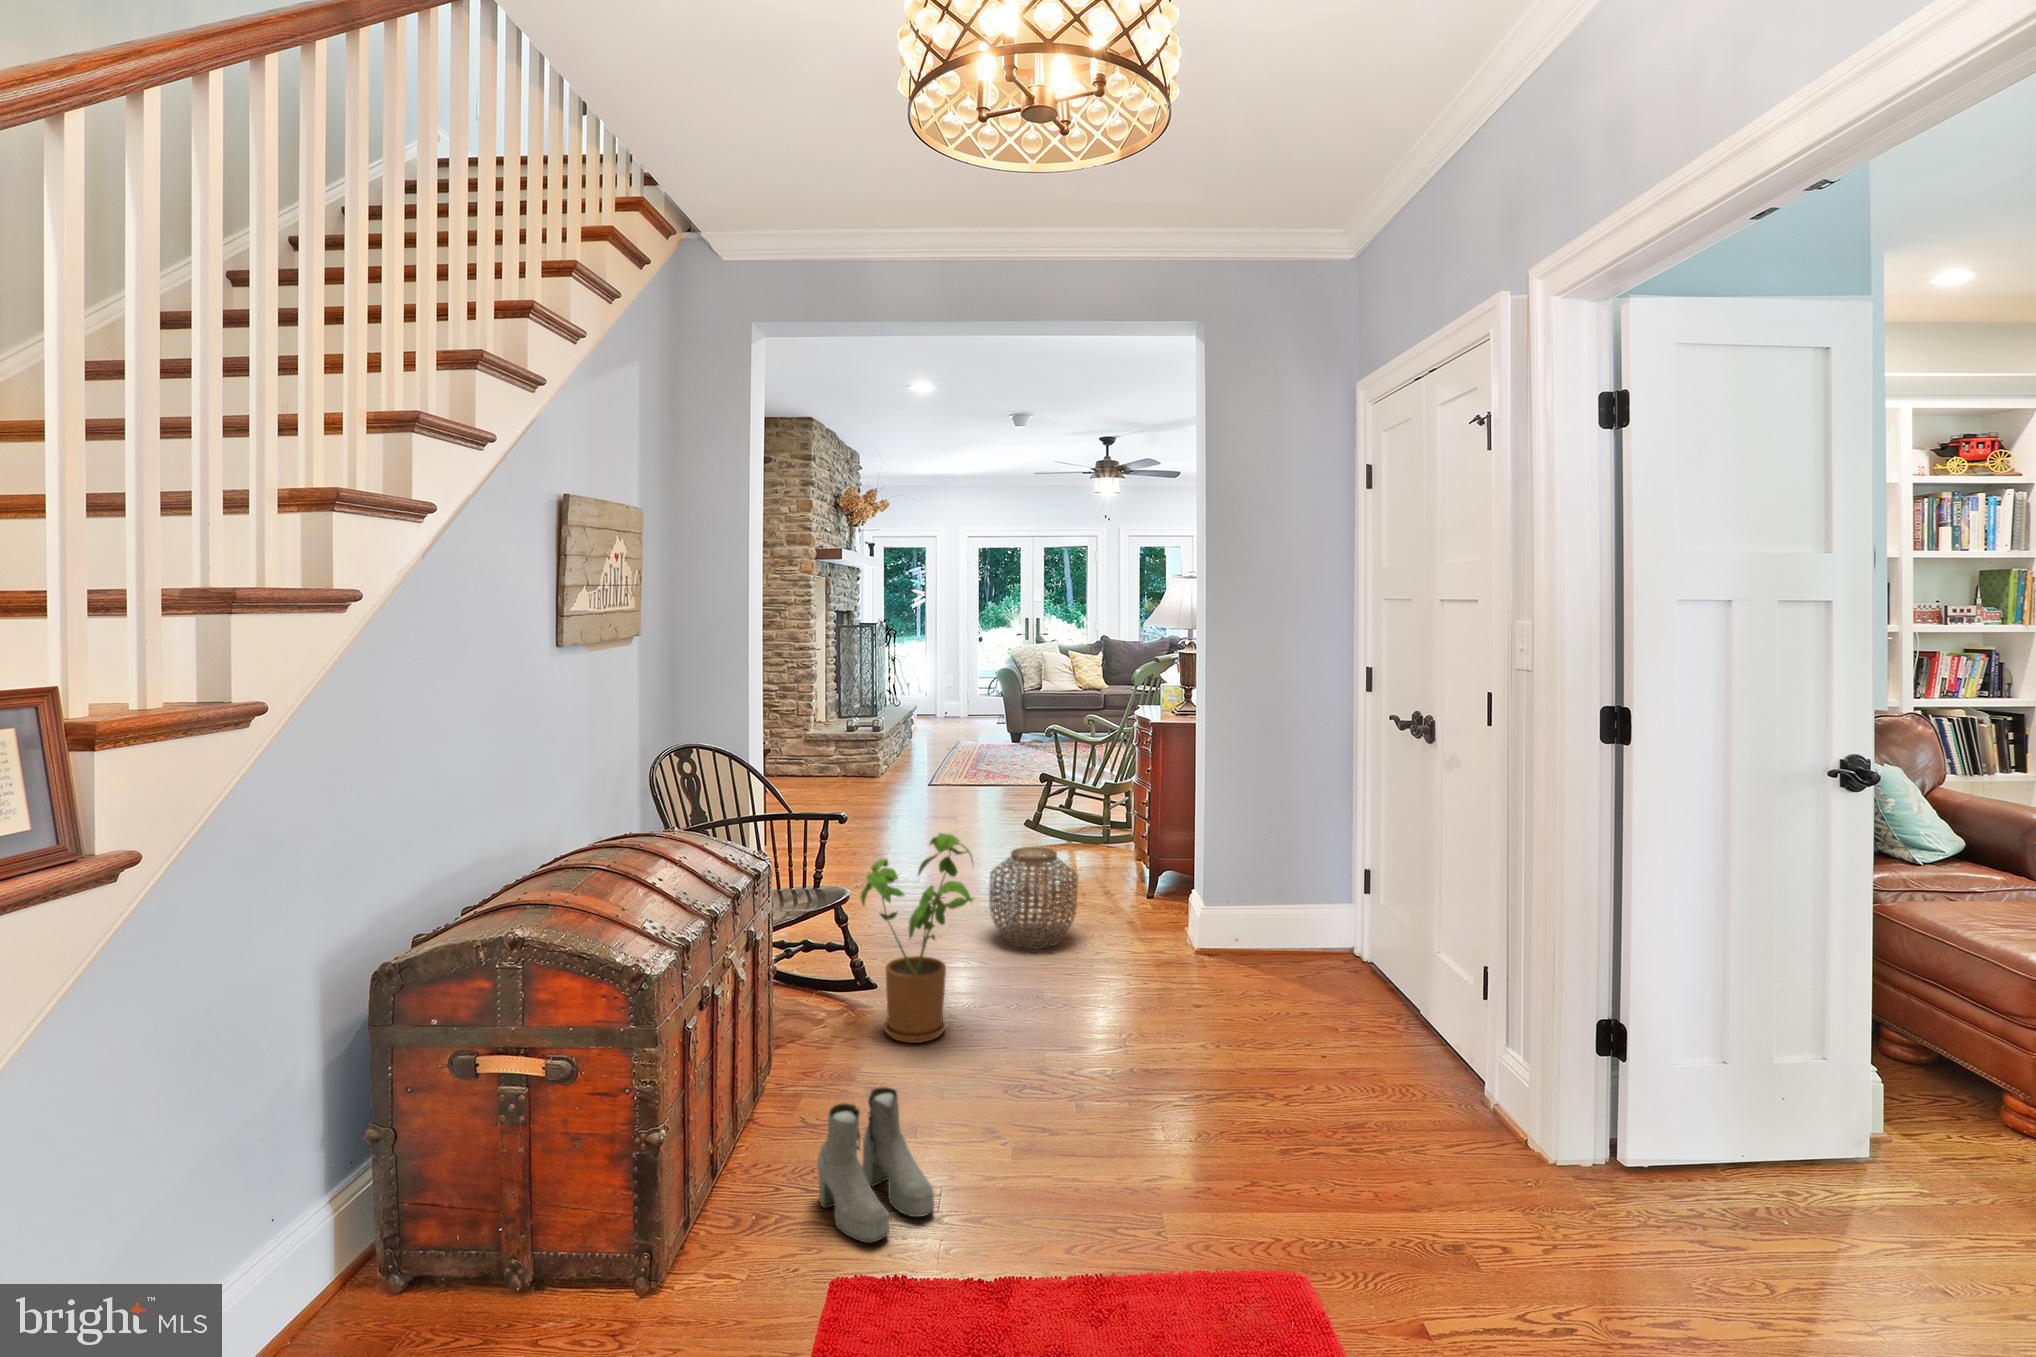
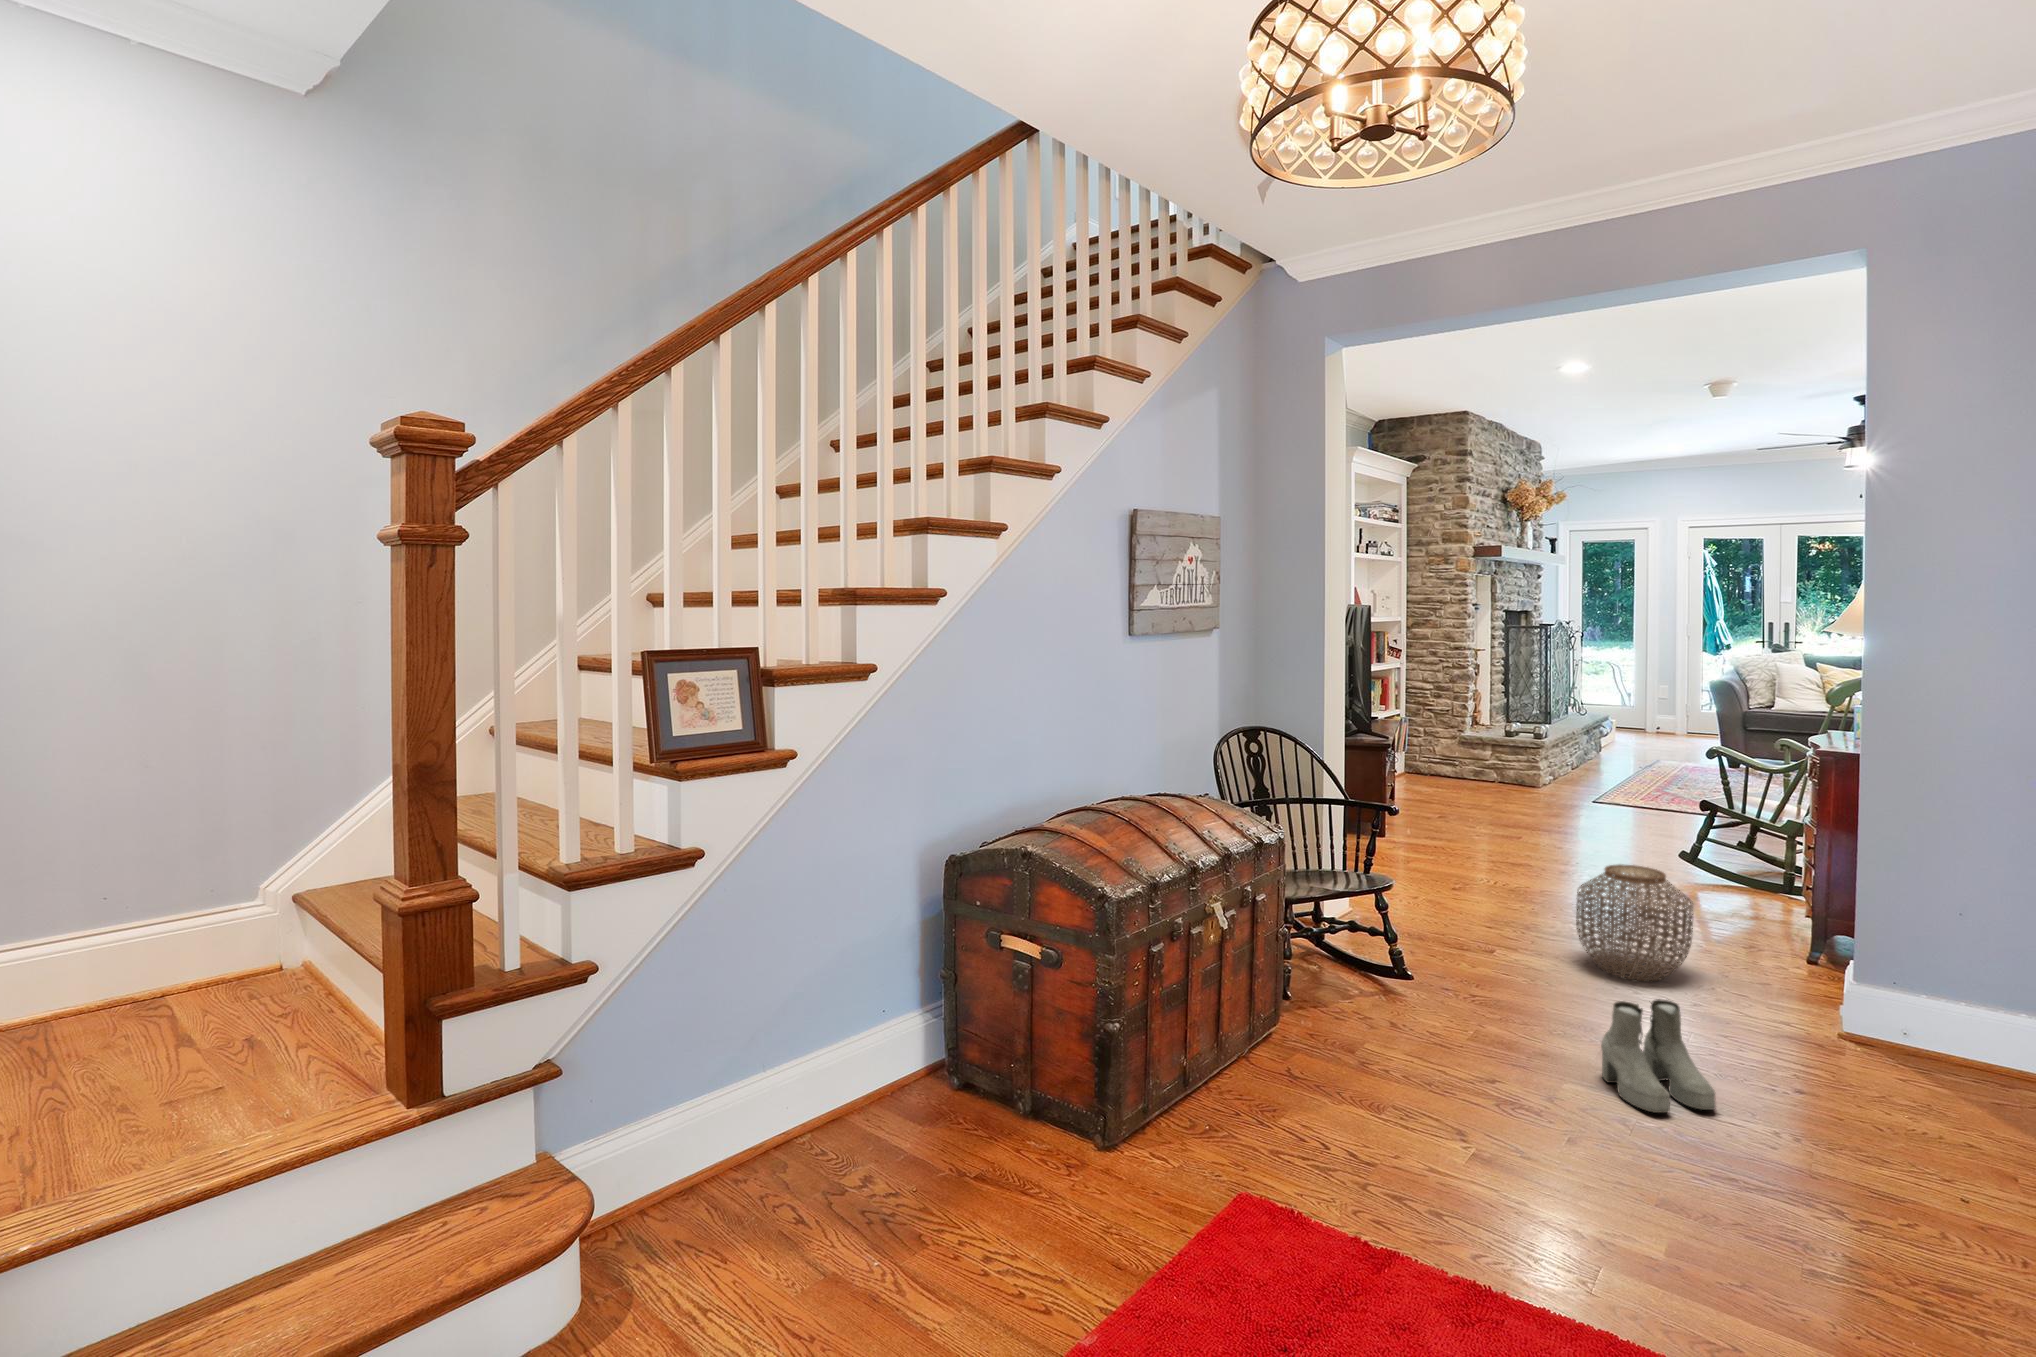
house plant: present [861,833,973,1043] -> none [1387,826,1512,1036]
boots: present [817,1087,934,1243] -> present [1601,999,1716,1113]

